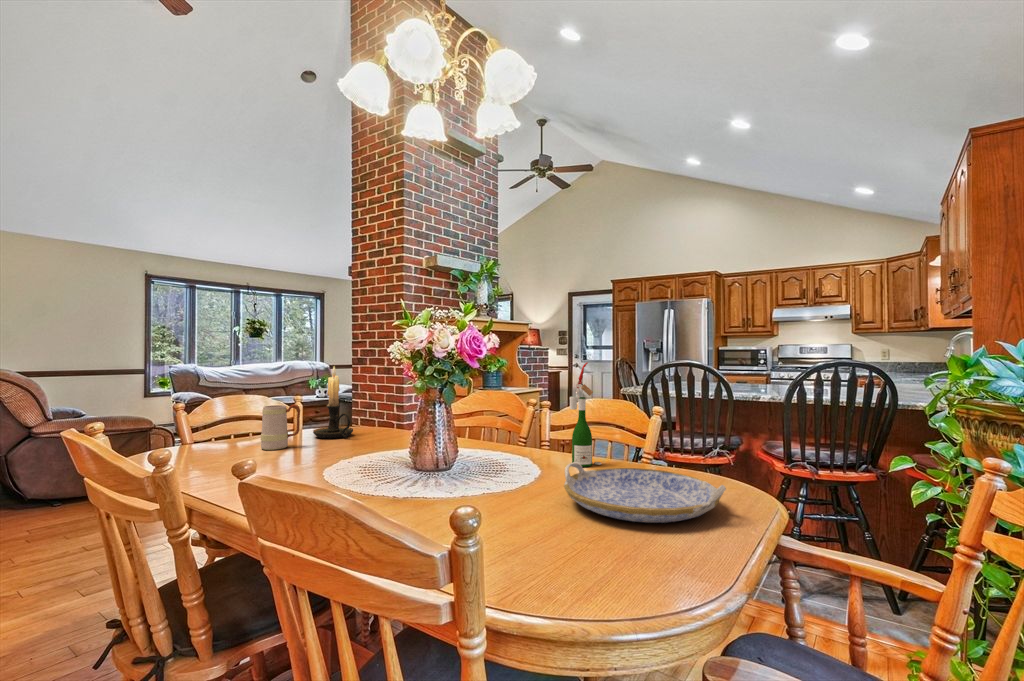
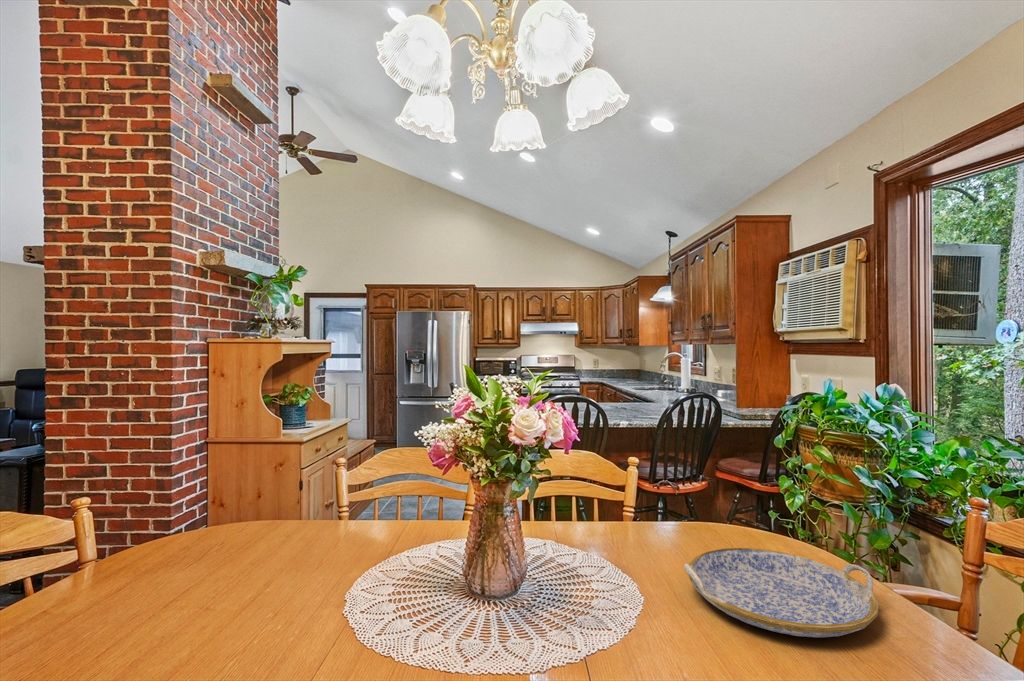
wine bottle: present [570,362,601,467] -> none [590,426,622,551]
candle holder: present [313,367,353,439] -> none [120,445,208,578]
mug: present [261,404,300,450] -> none [42,536,133,644]

